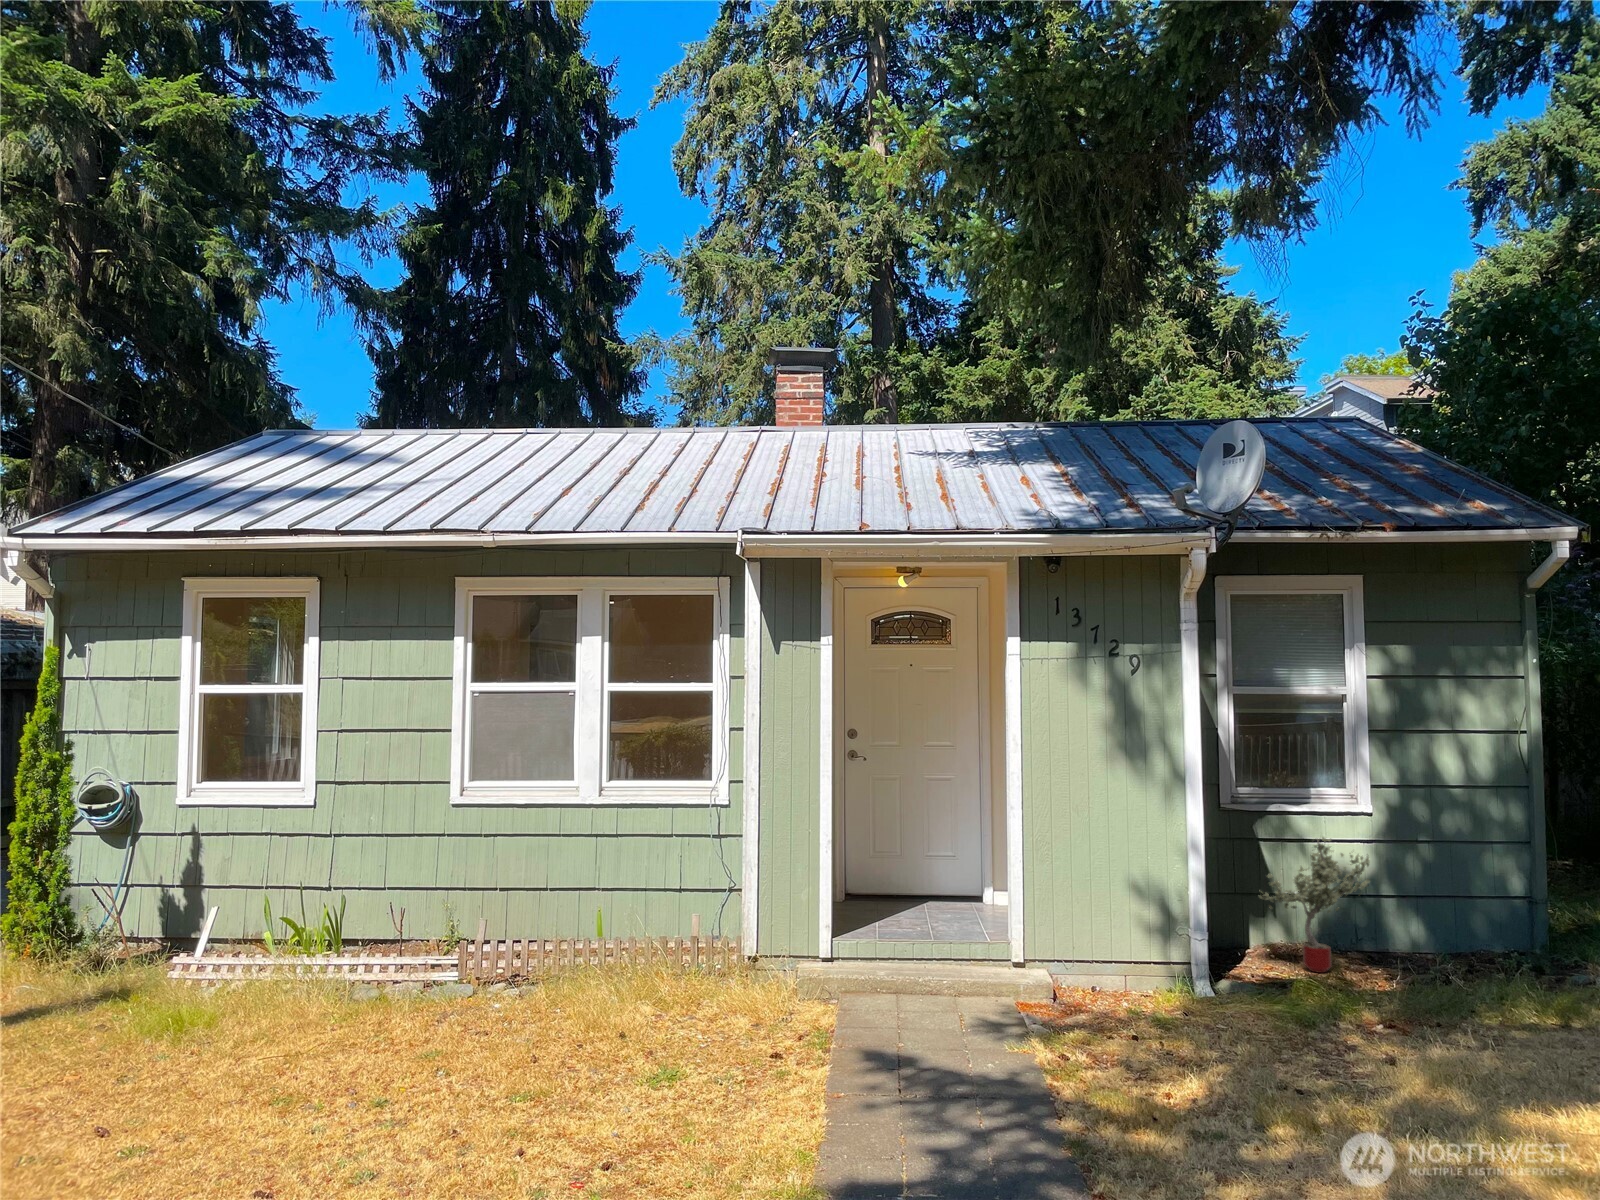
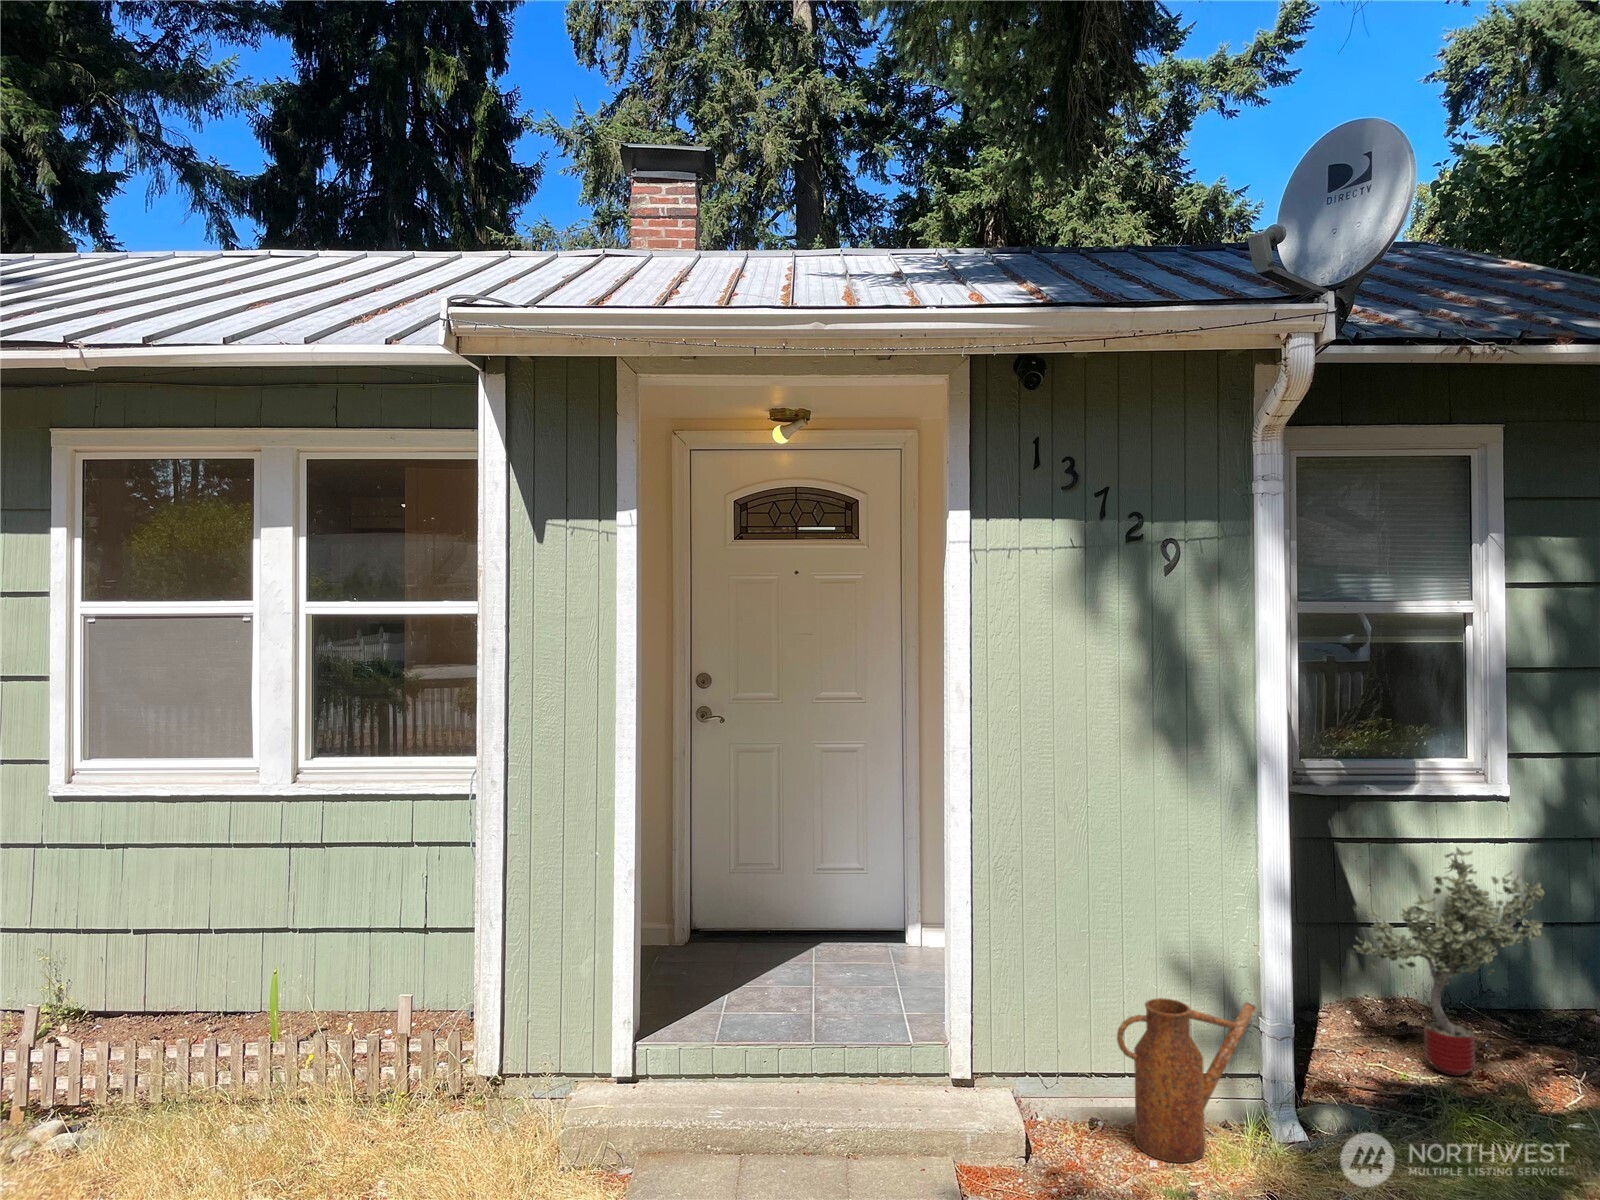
watering can: none [1105,914,1184,1001] -> present [1117,998,1255,1163]

